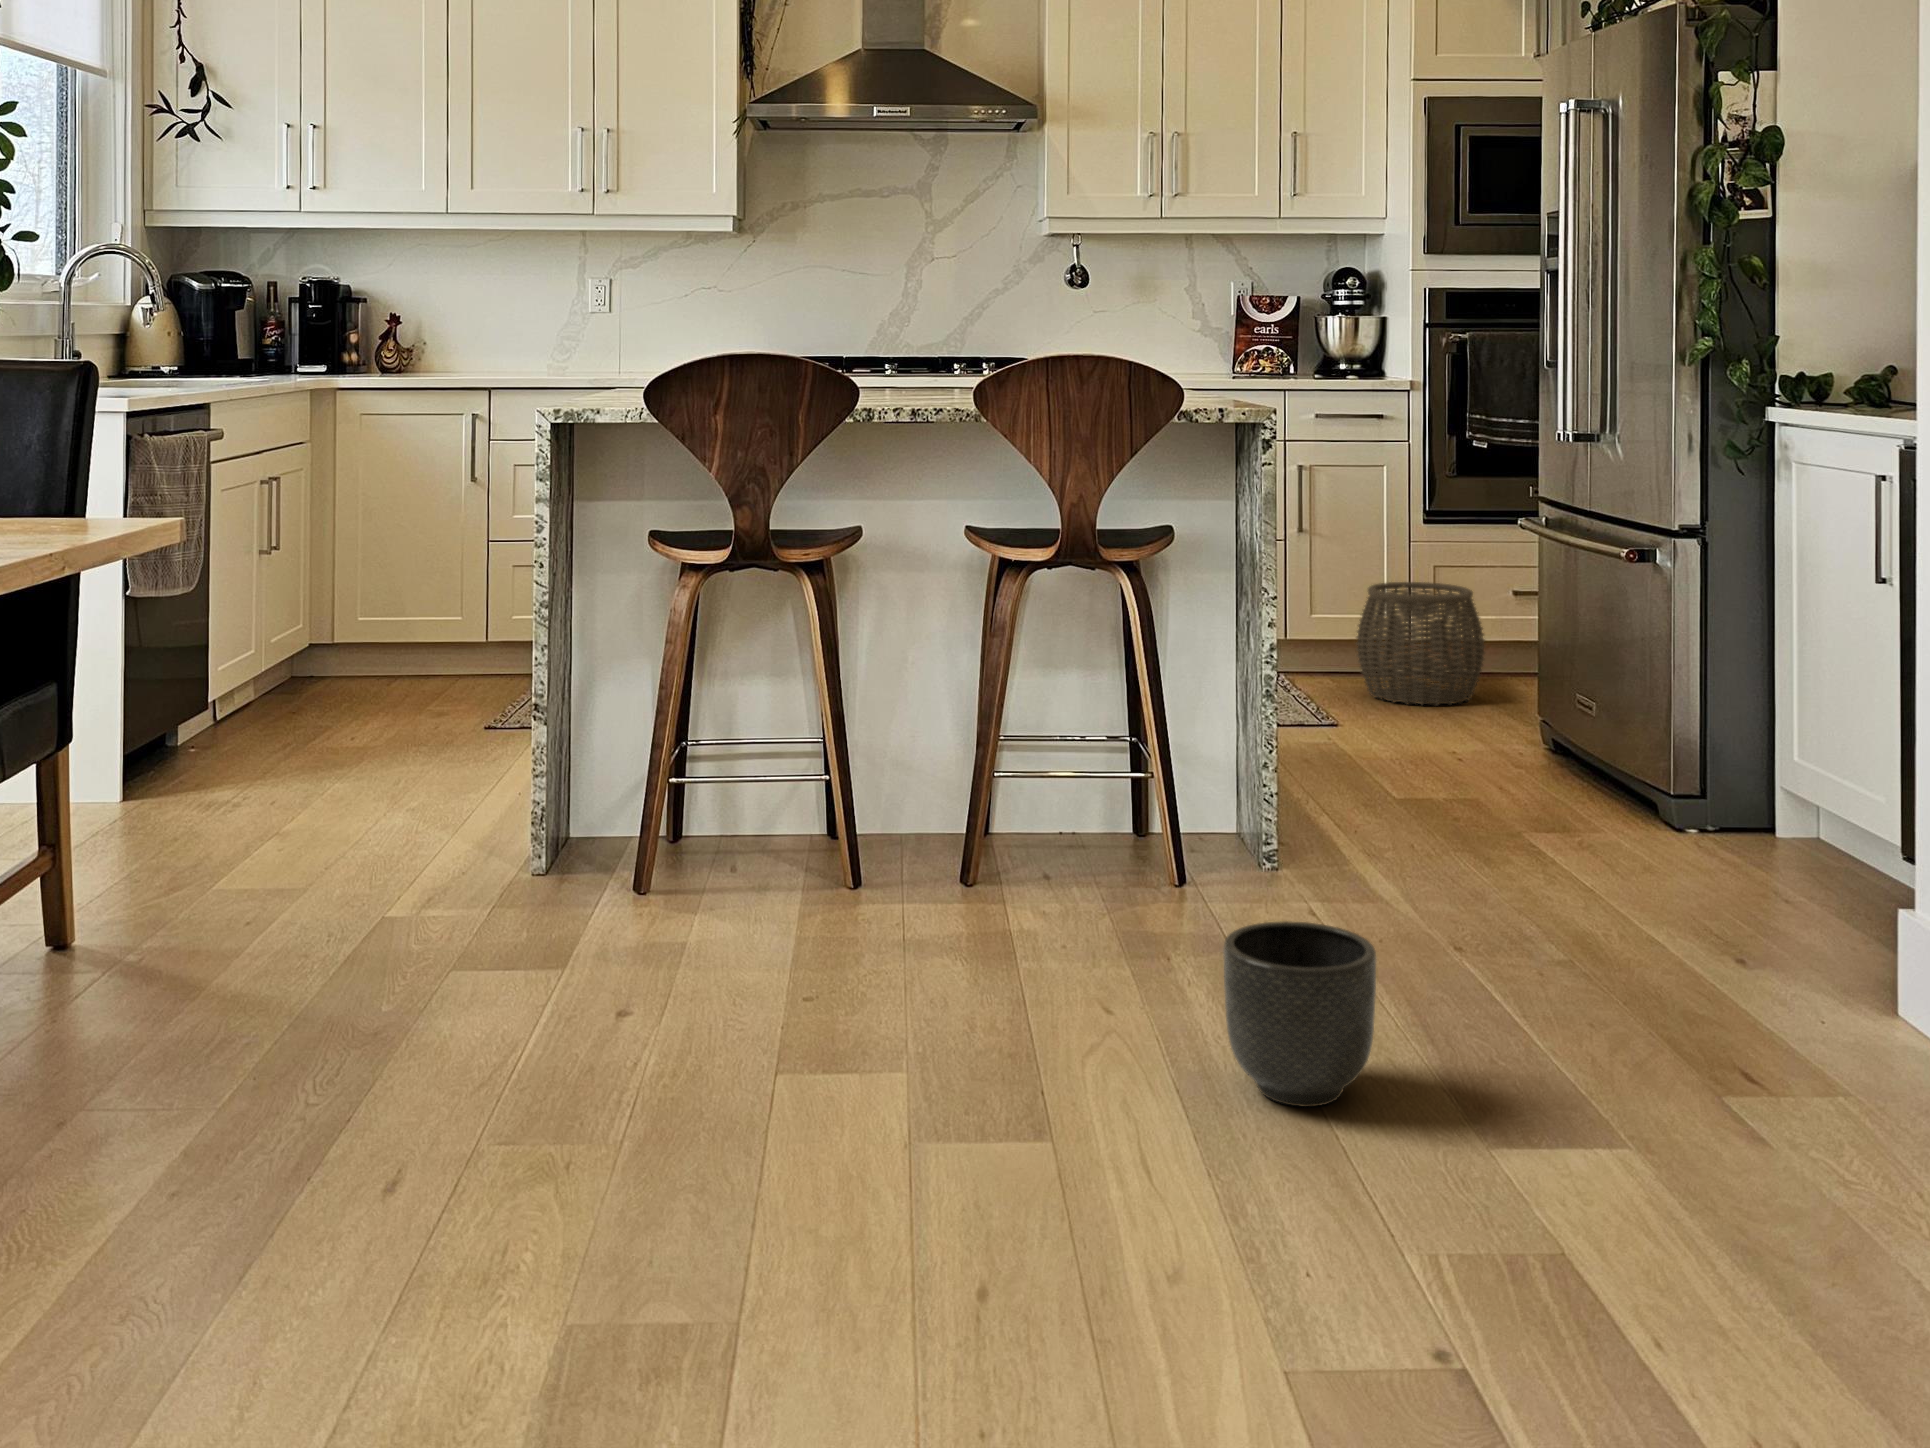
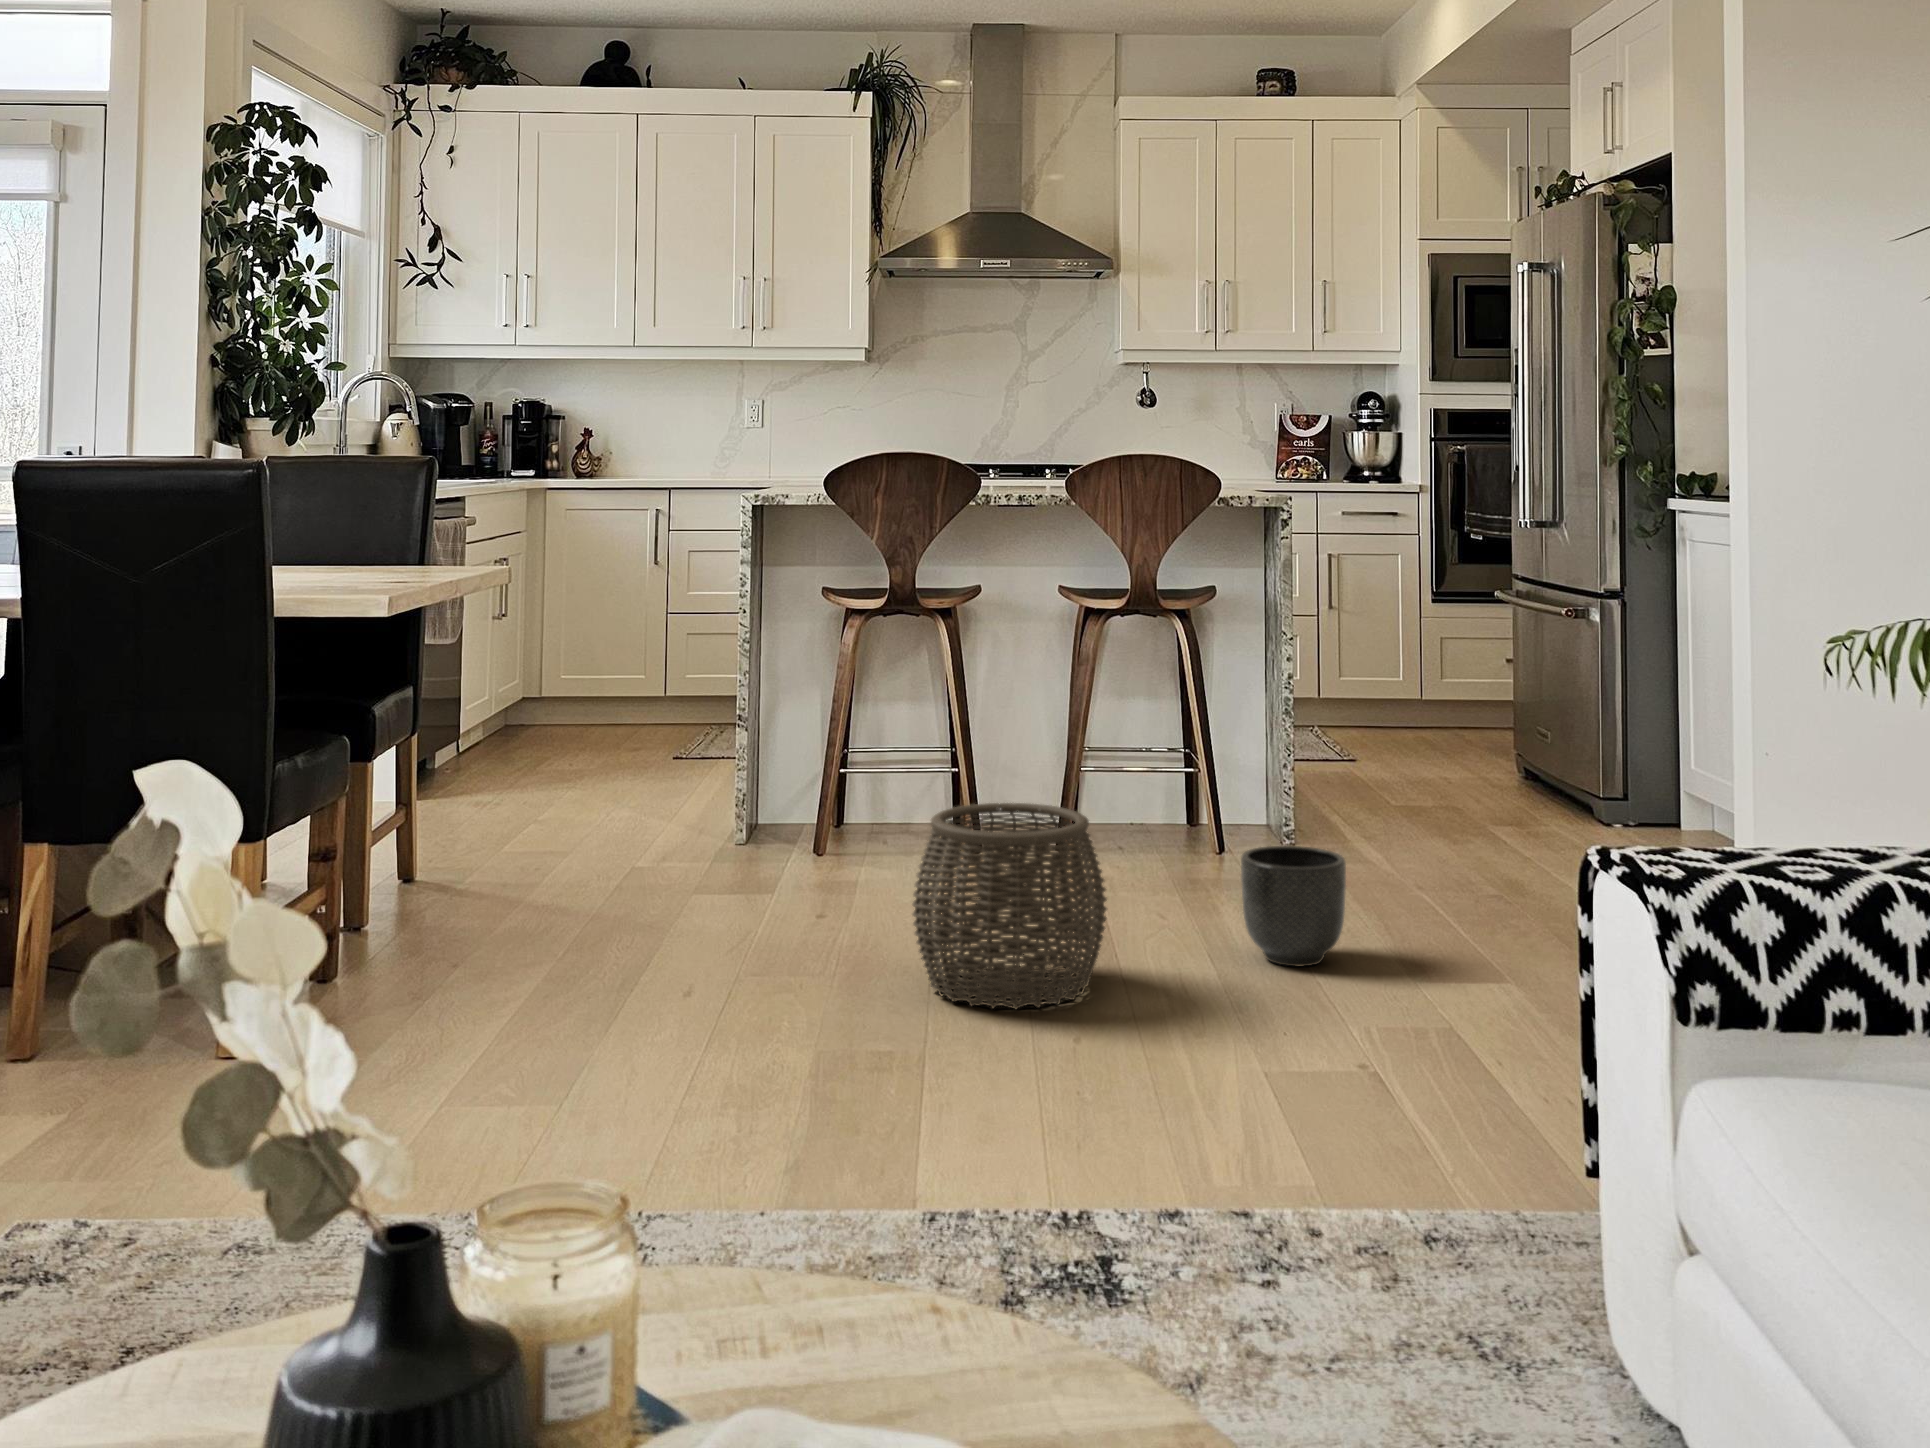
woven basket: present [1356,582,1485,706] -> present [912,803,1107,1009]

